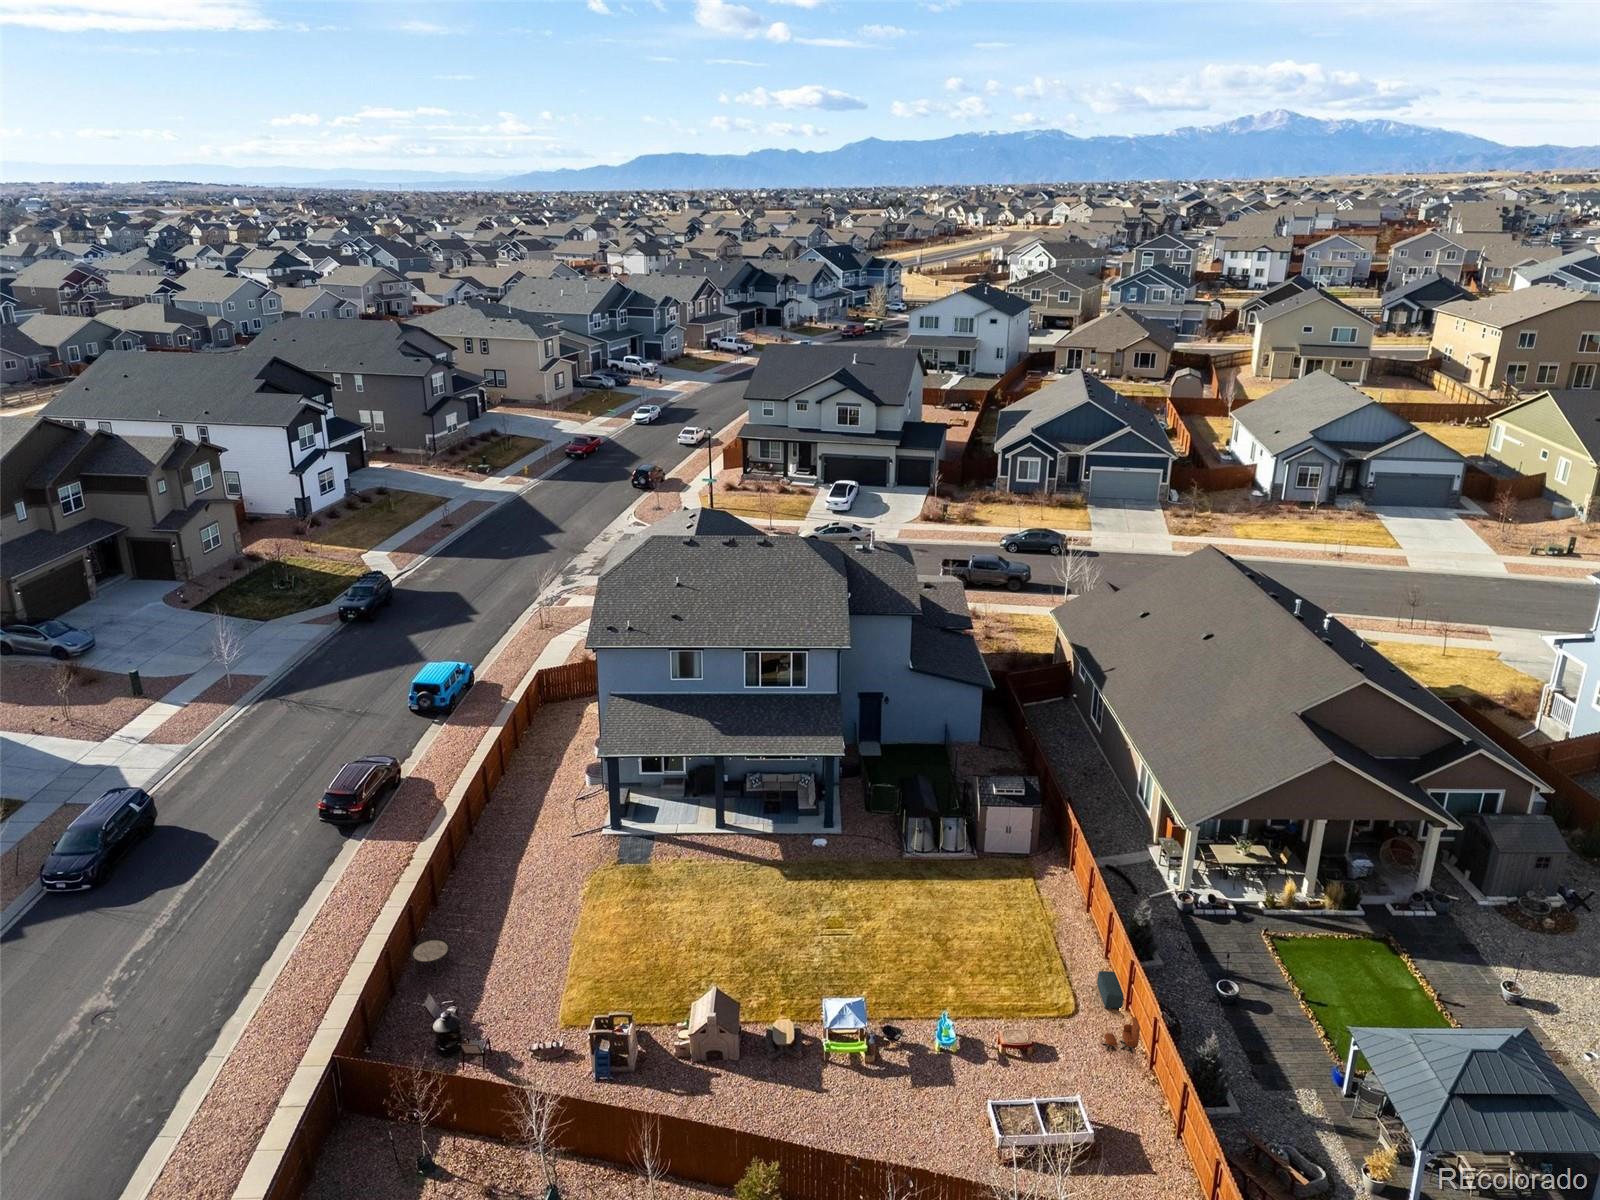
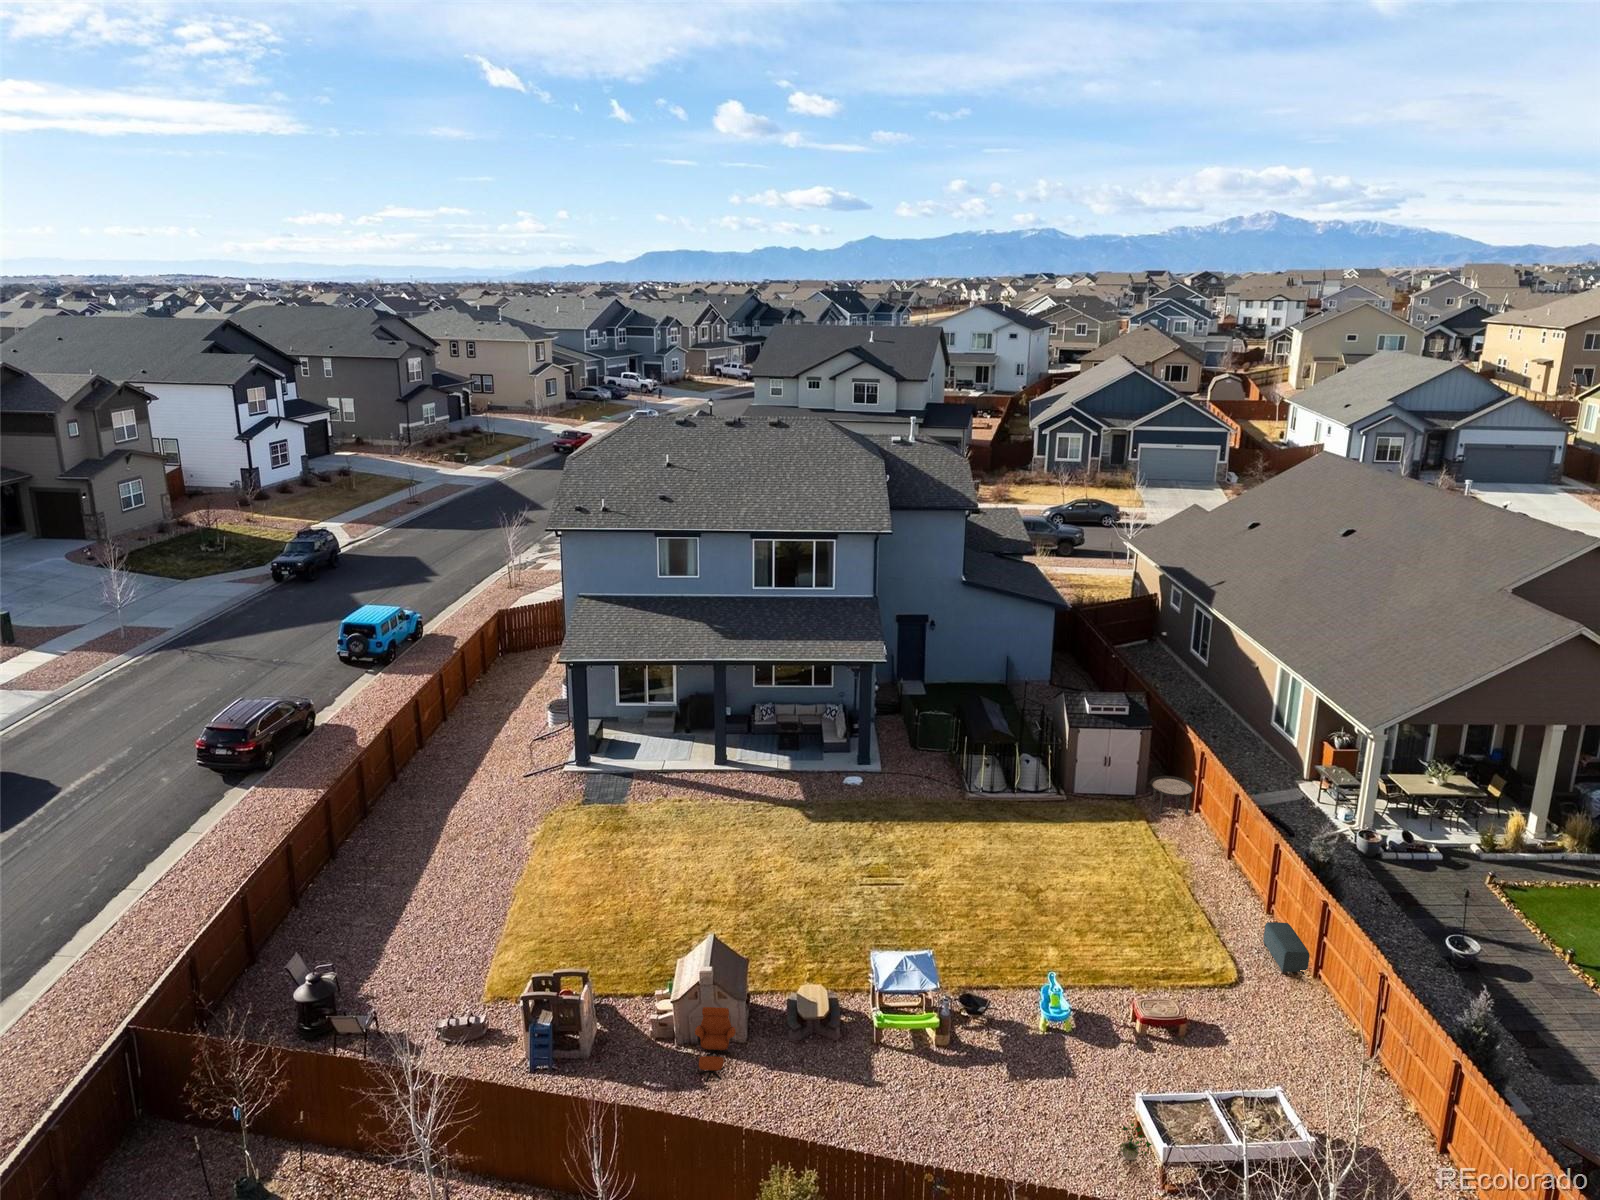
round table: present [411,938,450,976] -> present [1150,776,1195,814]
lounge chair: present [1102,1017,1140,1053] -> present [695,1007,736,1082]
potted plant: none [975,1119,995,1144] -> present [1120,1123,1152,1160]

